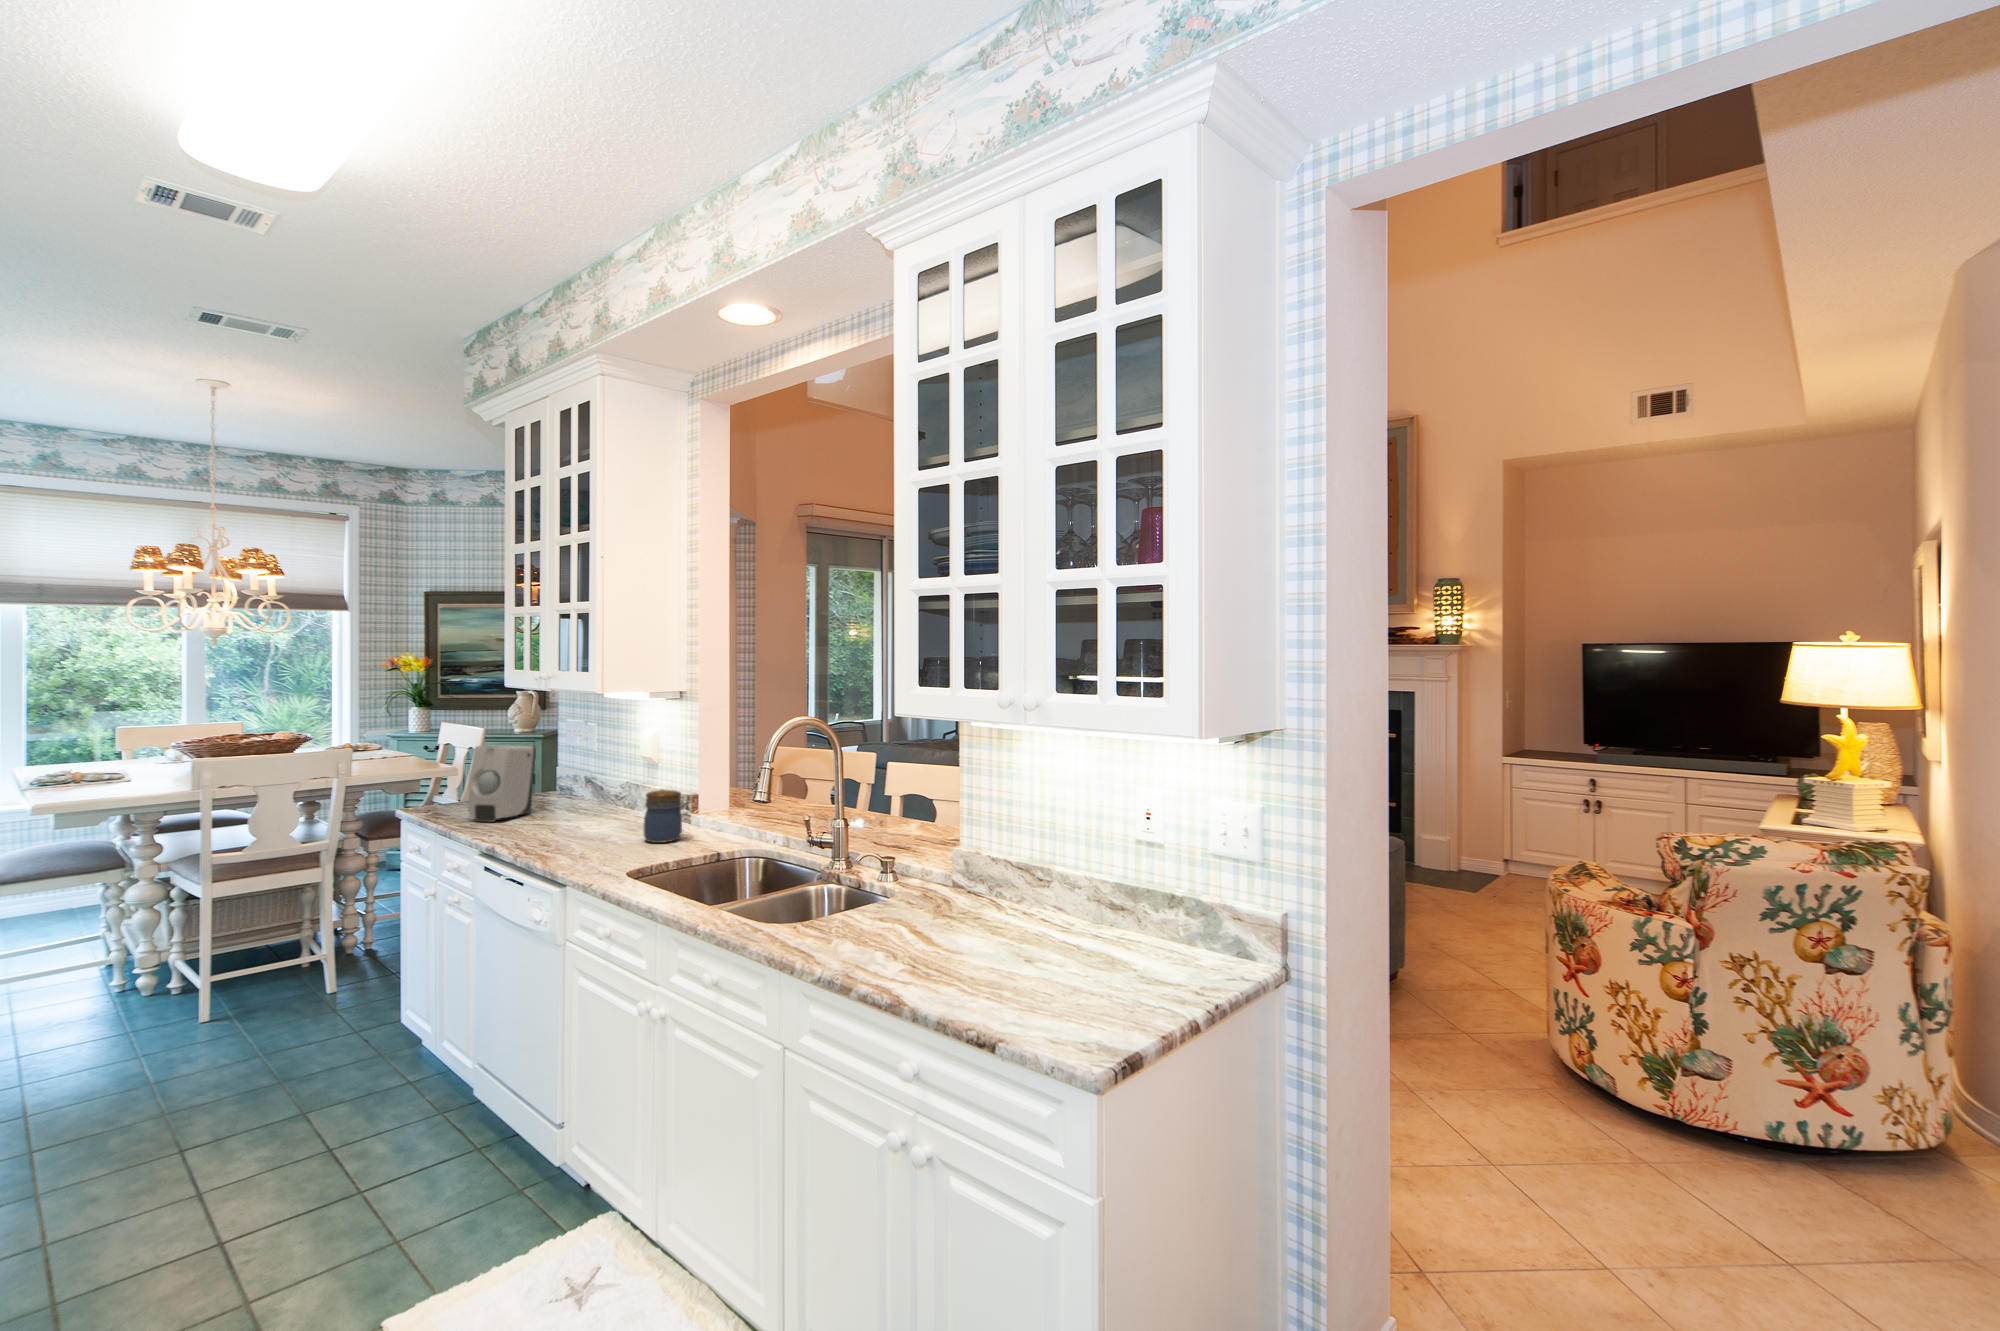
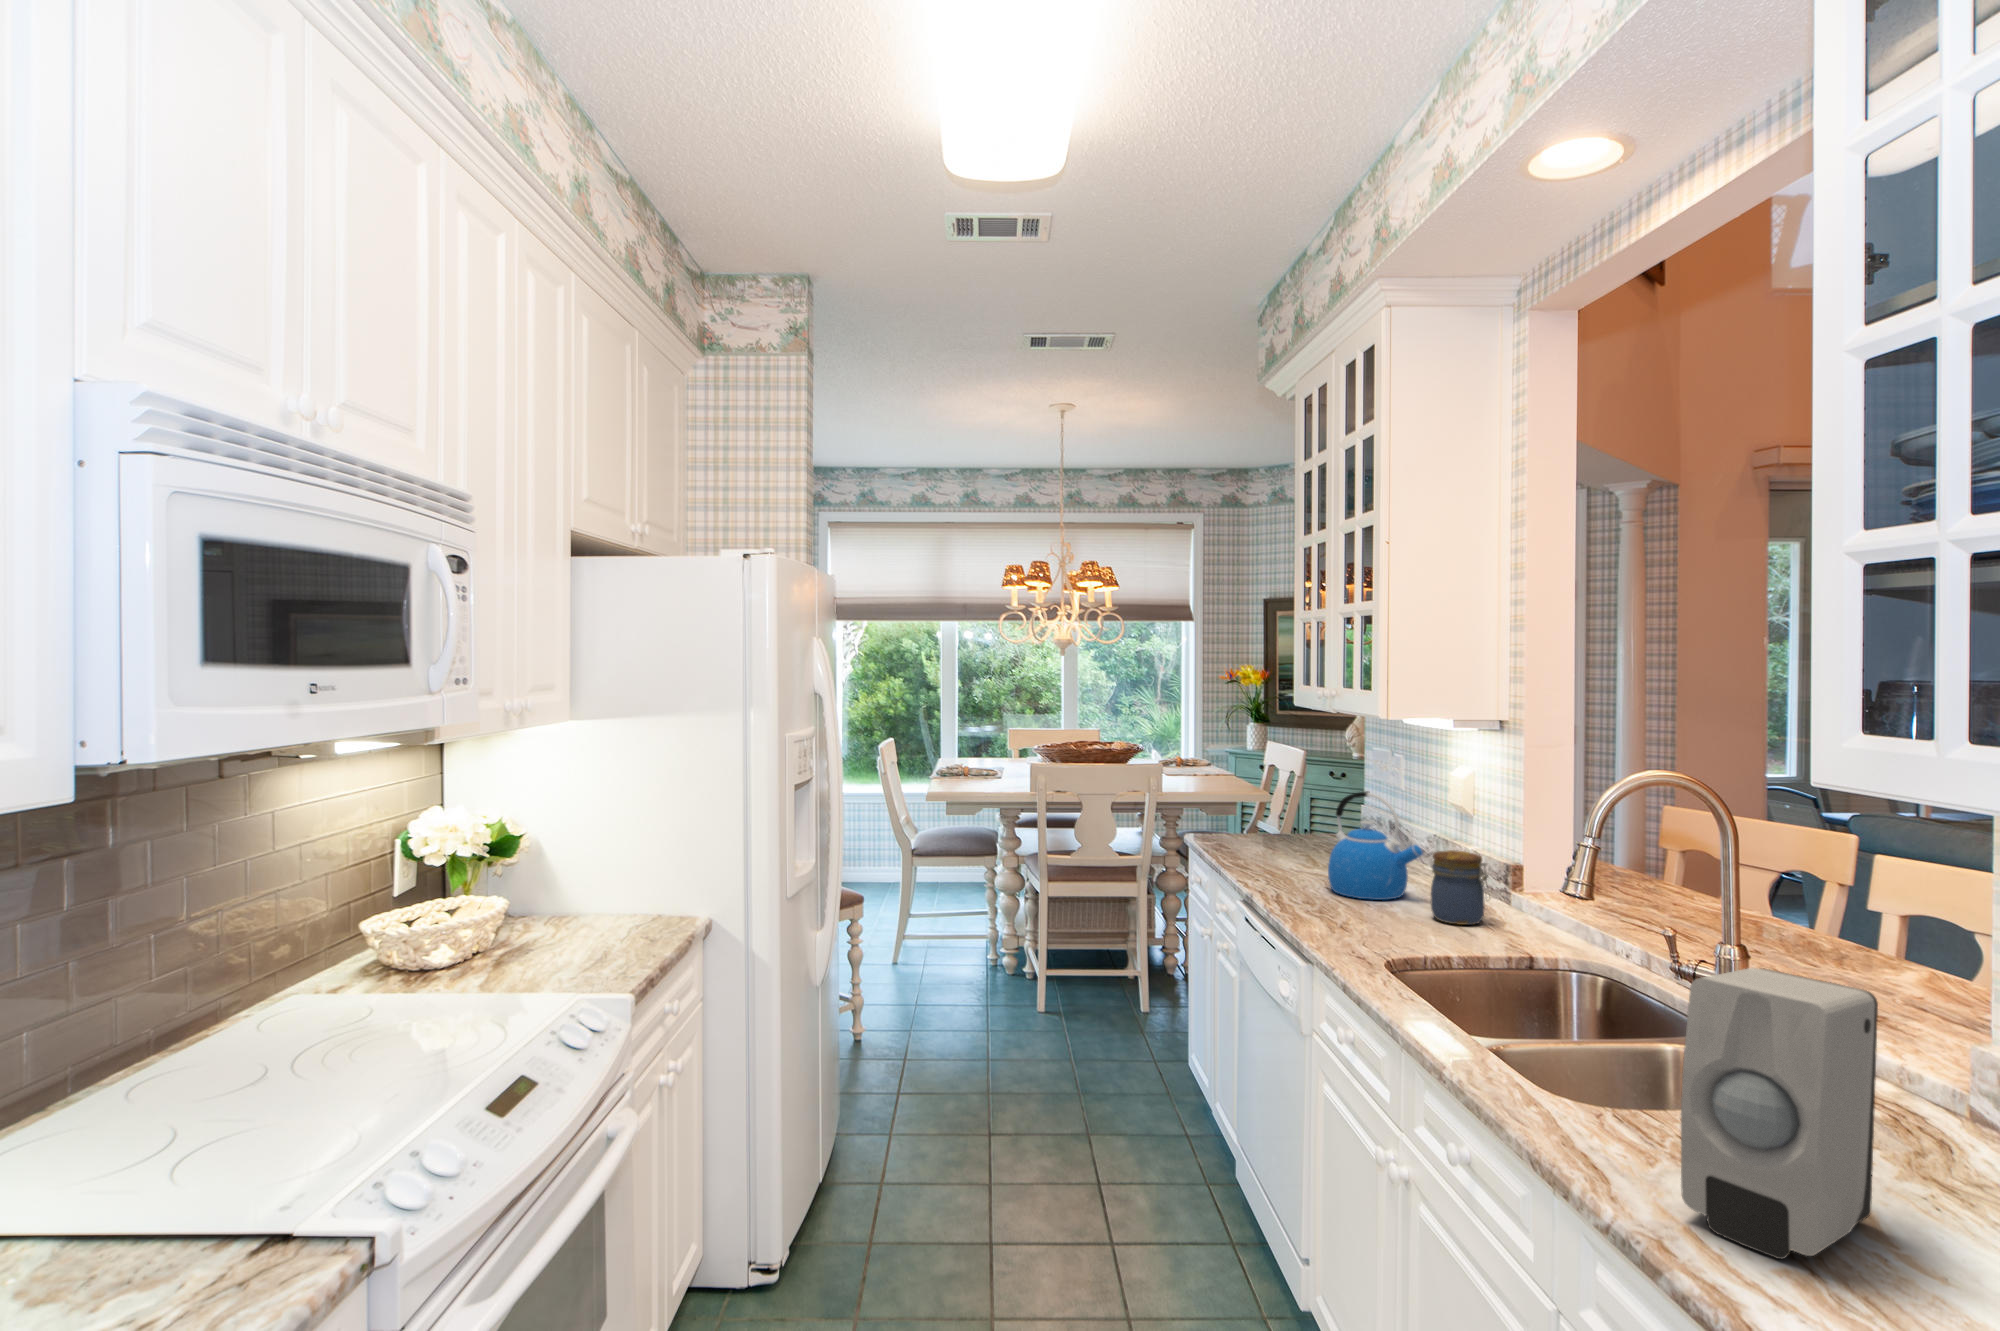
soap dispenser: present [469,745,536,822] -> present [1681,968,1878,1259]
kettle: none [554,753,633,838] -> present [1328,791,1423,900]

